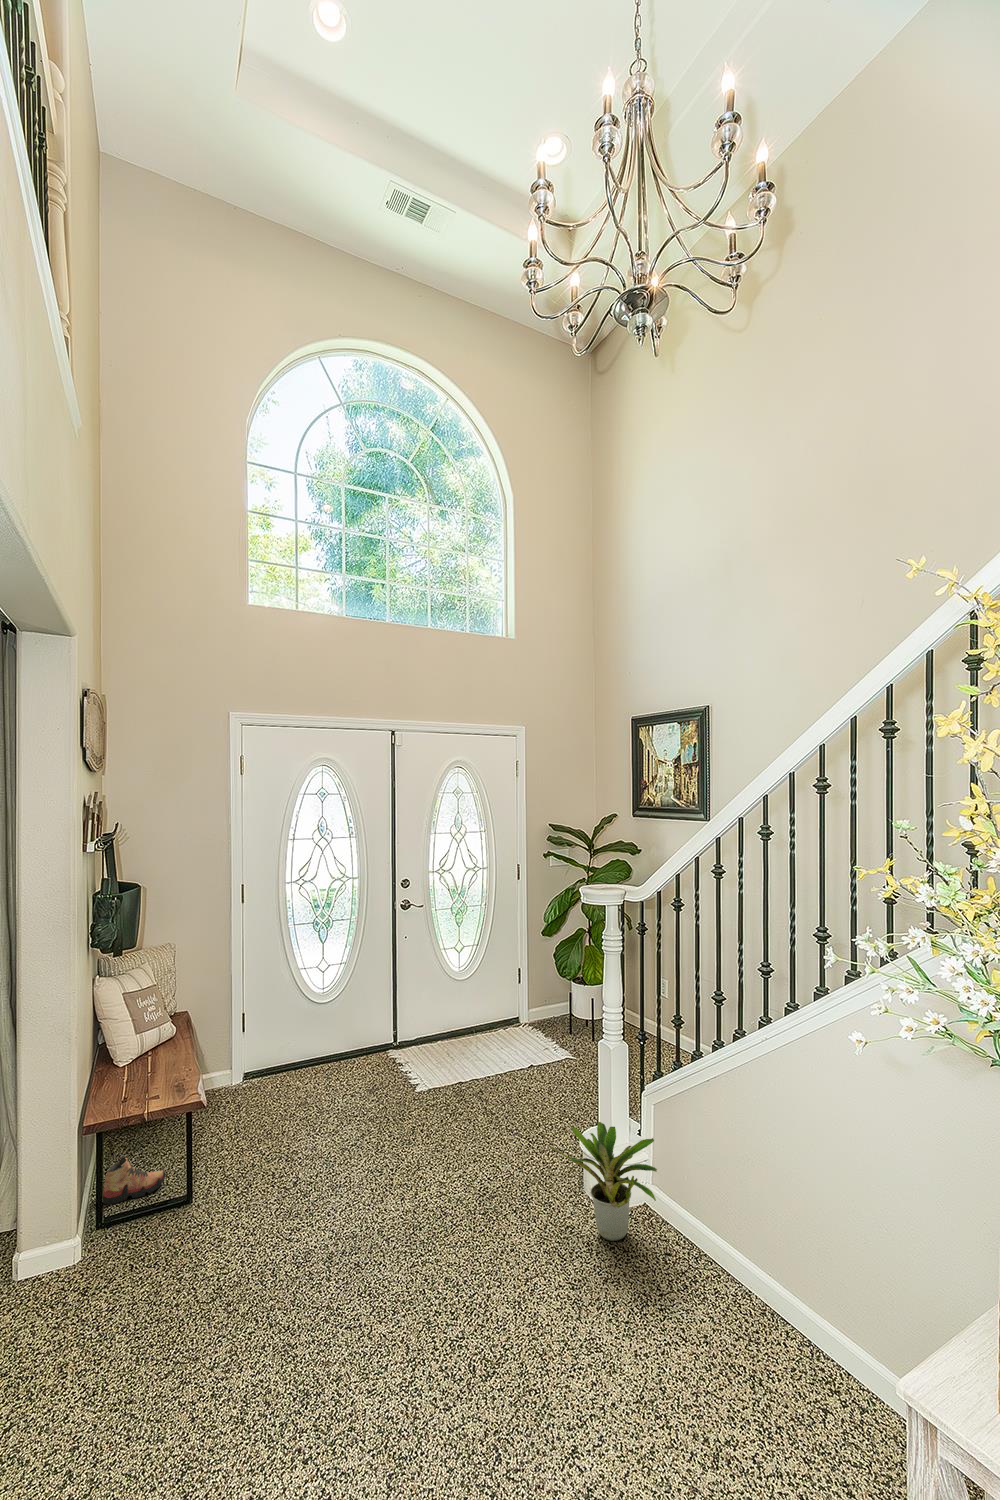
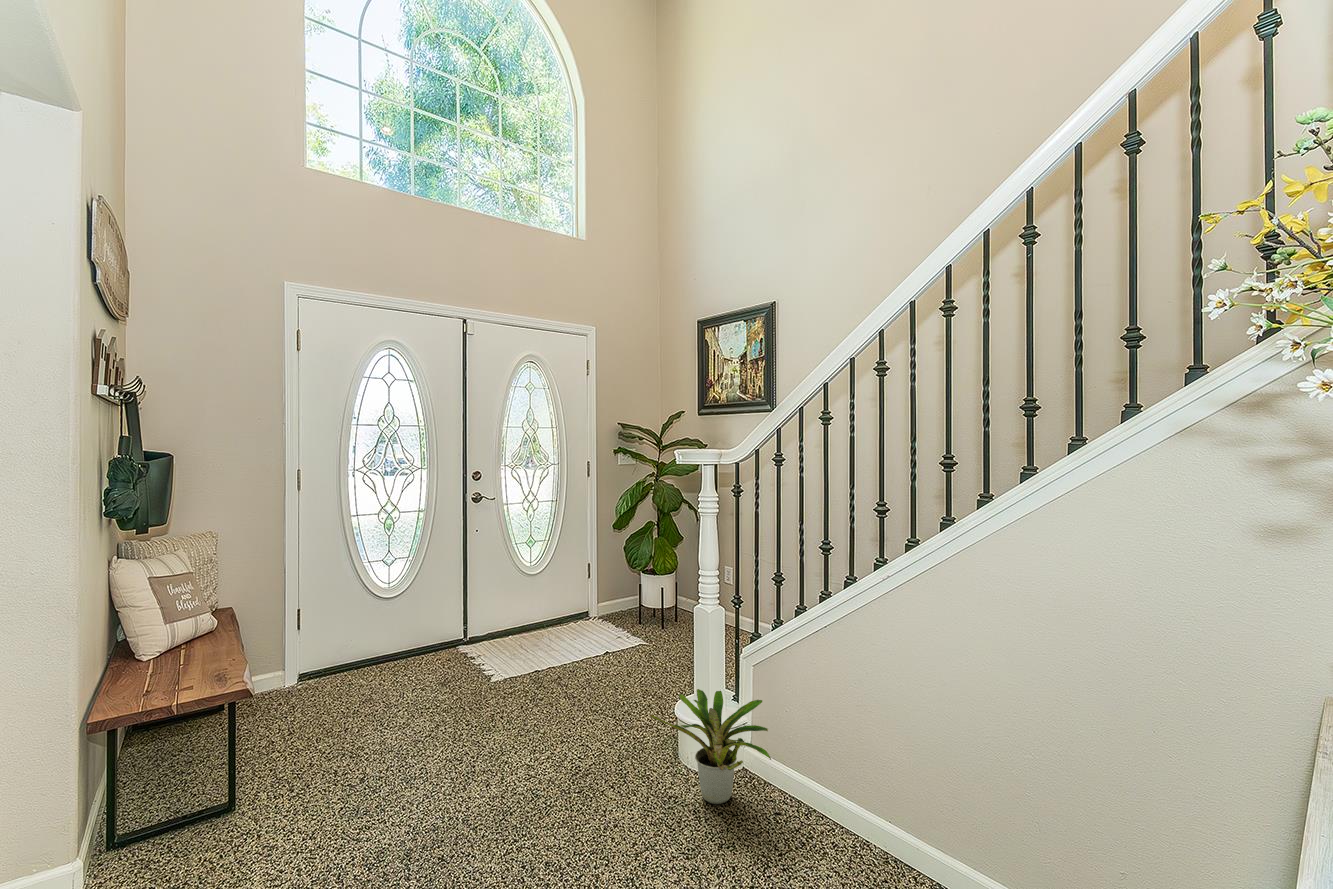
shoe: present [103,1158,165,1204] -> none [111,768,199,824]

